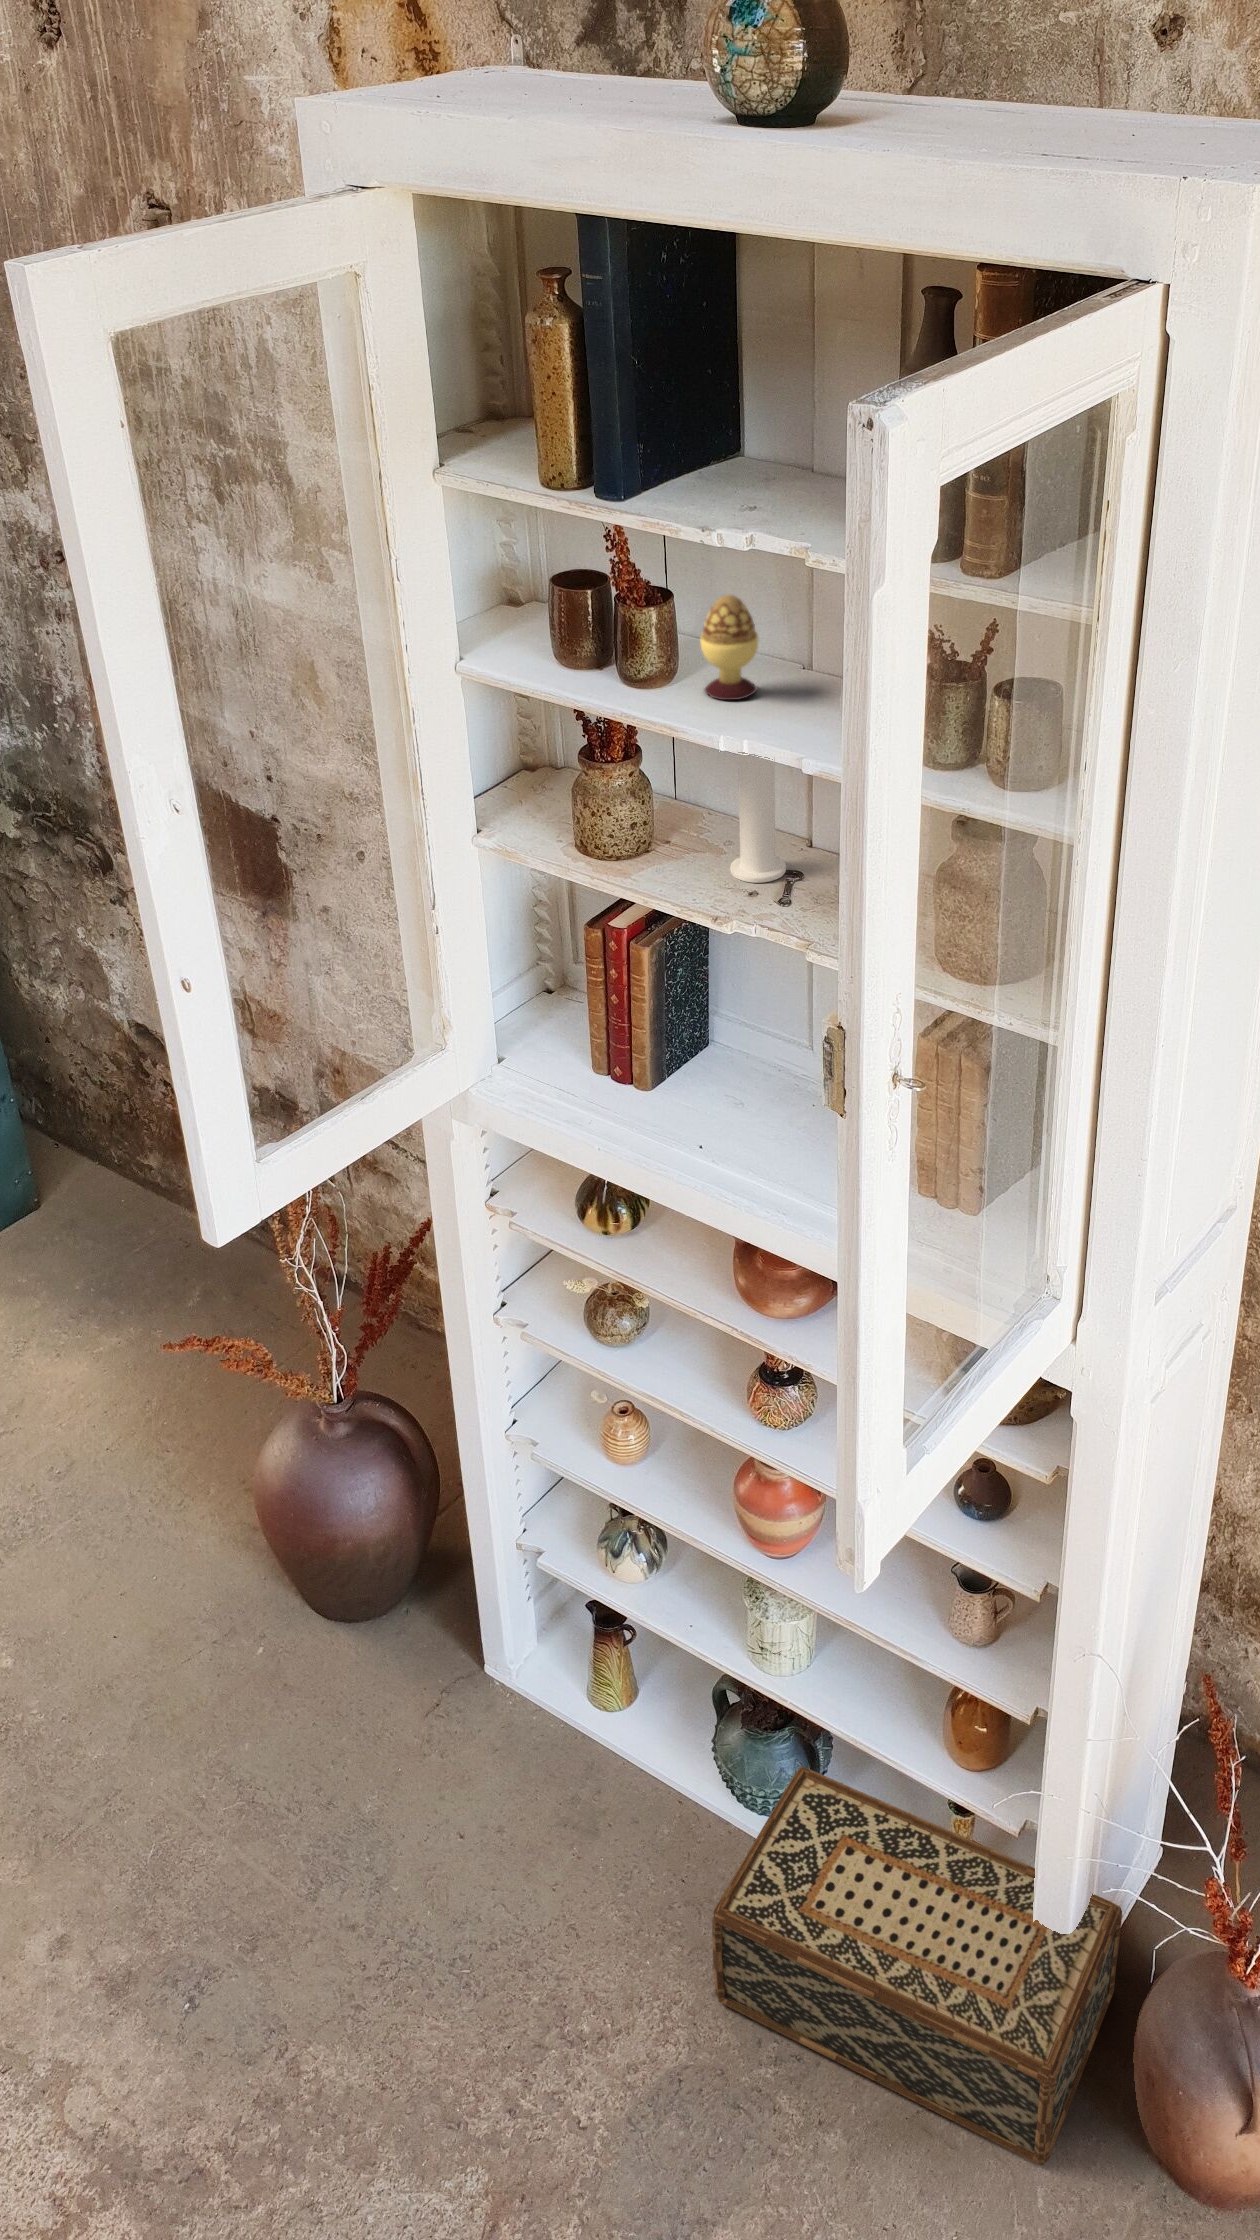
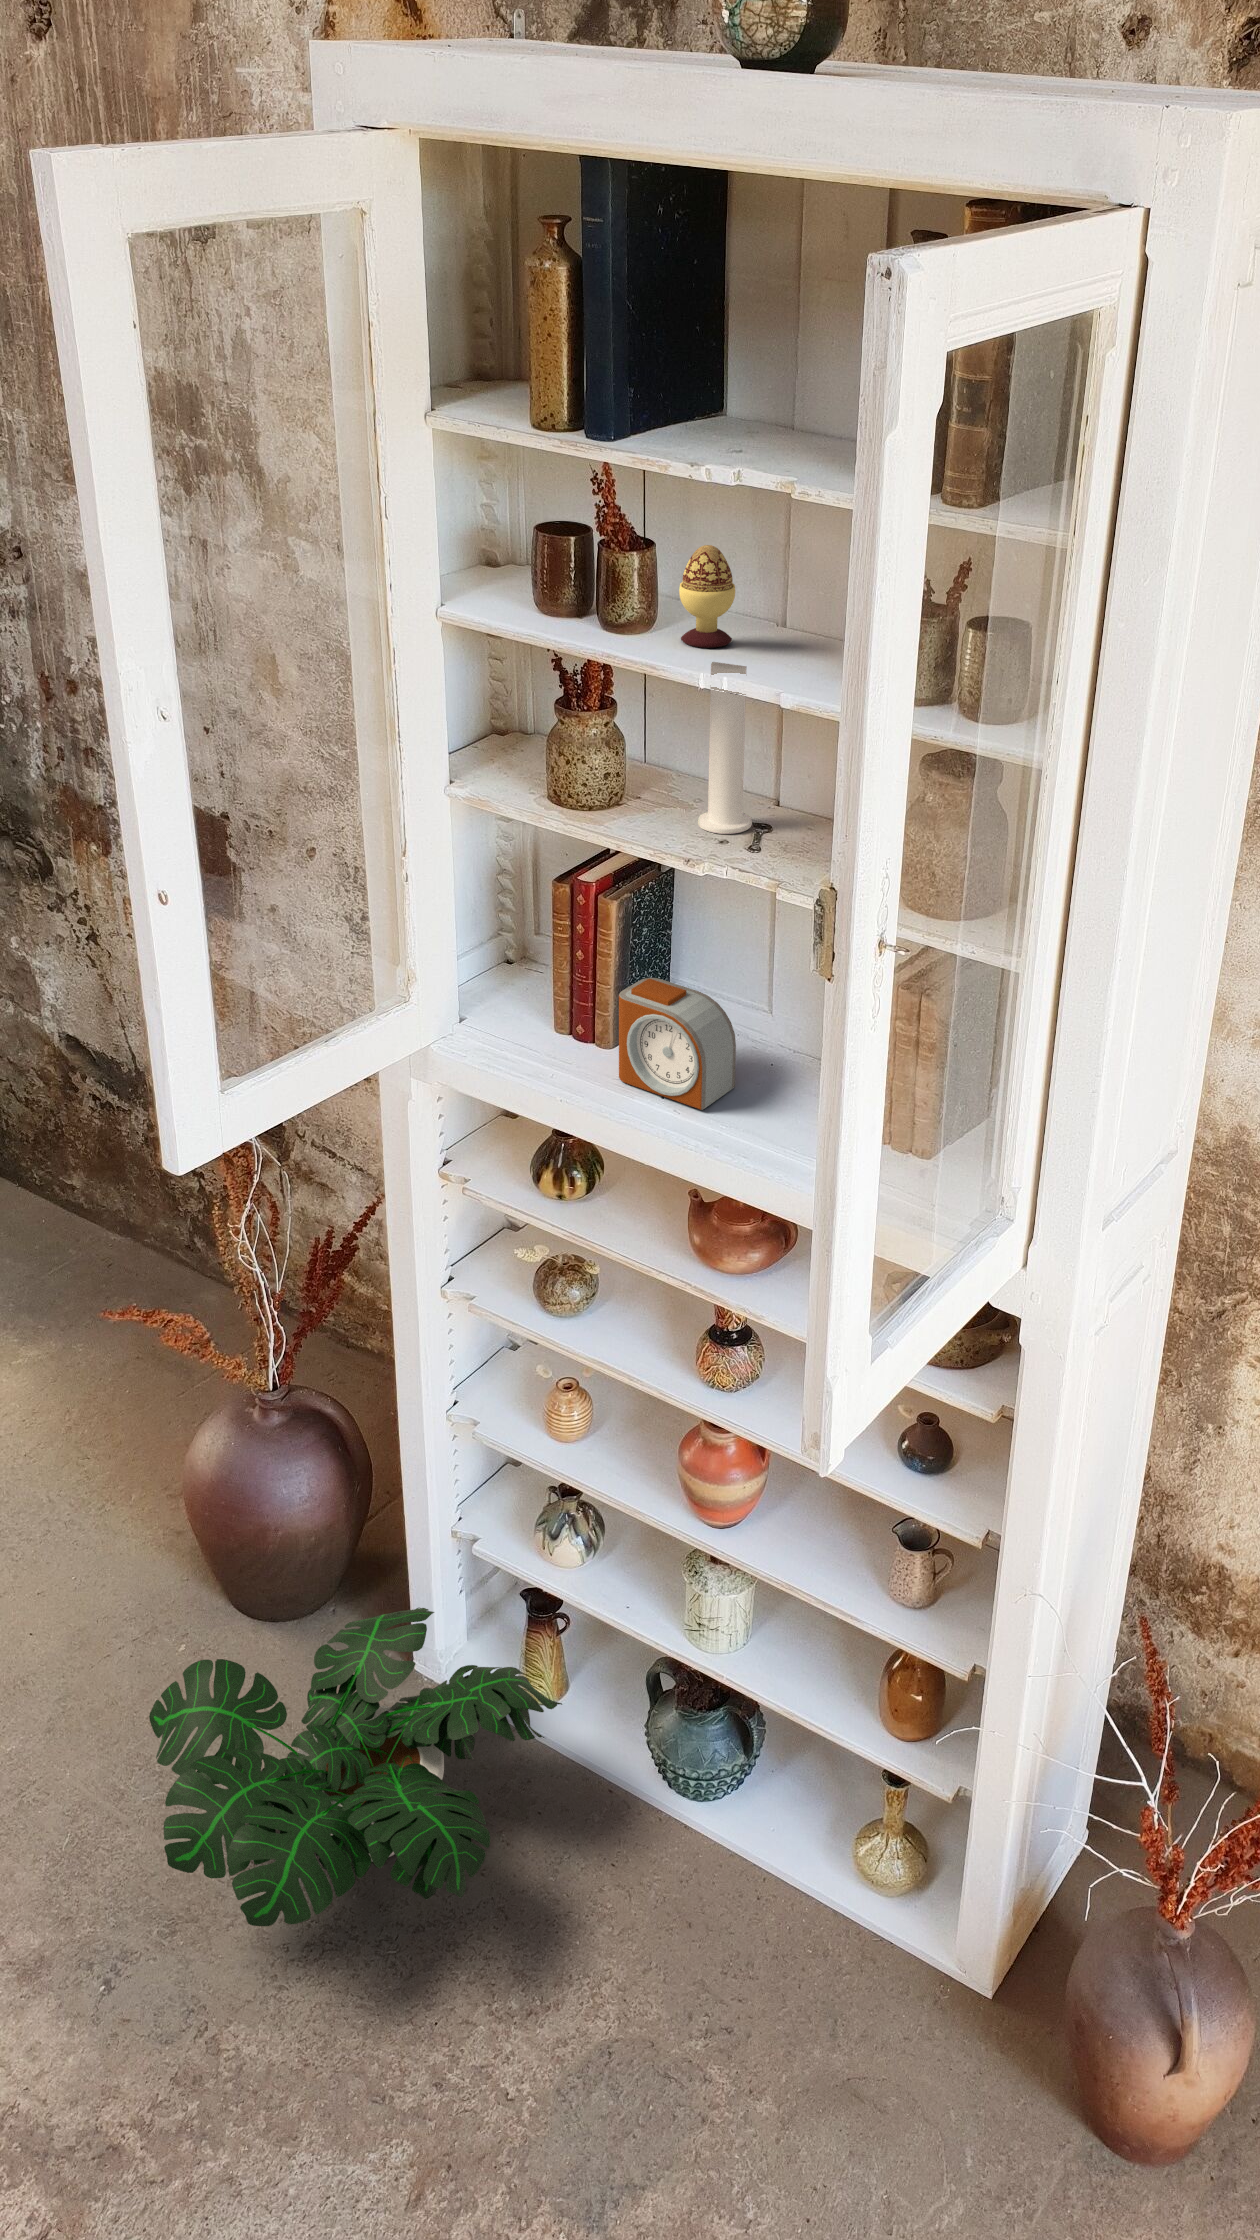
alarm clock: none [657,1021,778,1159] -> present [619,978,736,1110]
potted plant: none [226,1622,629,1958] -> present [149,1608,562,1926]
woven basket: present [712,1766,1122,2165] -> none [646,1741,1053,2126]

